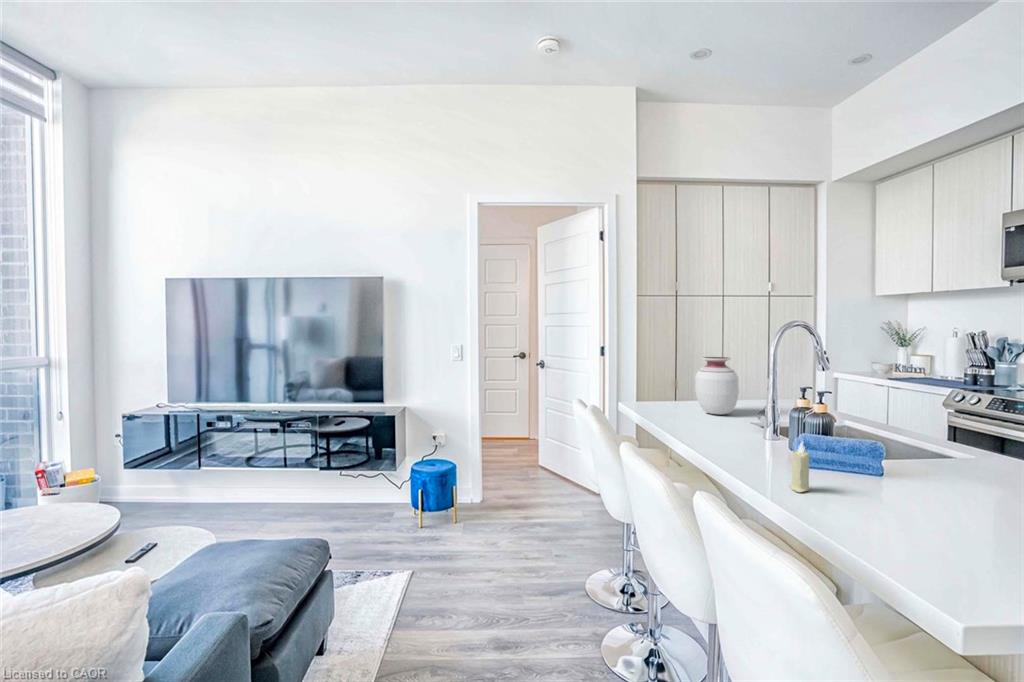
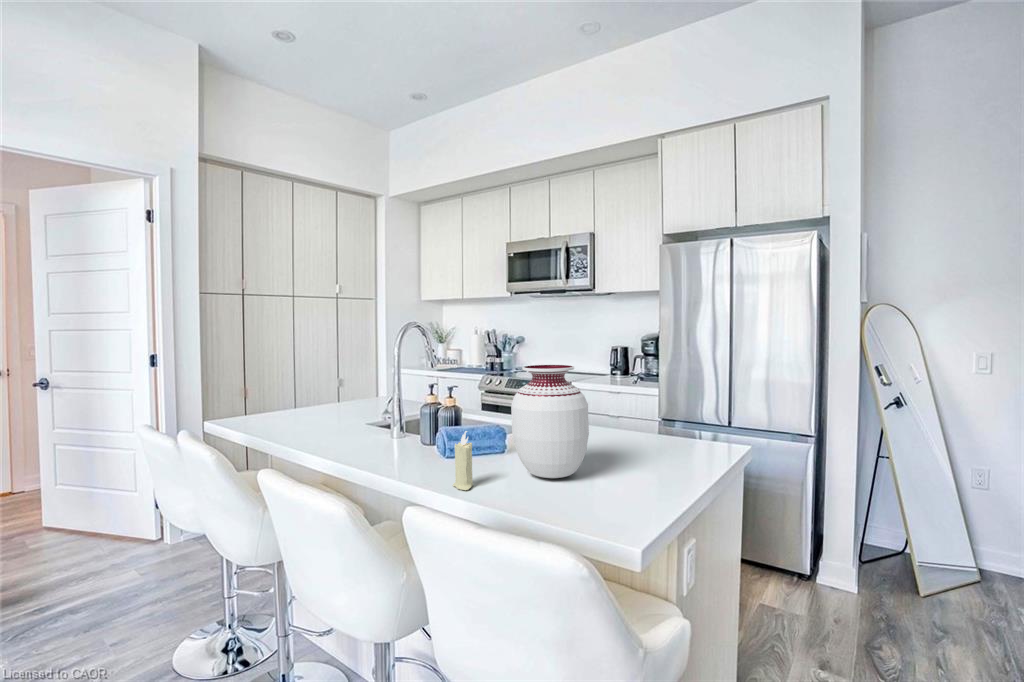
vase: present [695,357,739,415] -> present [511,365,589,478]

